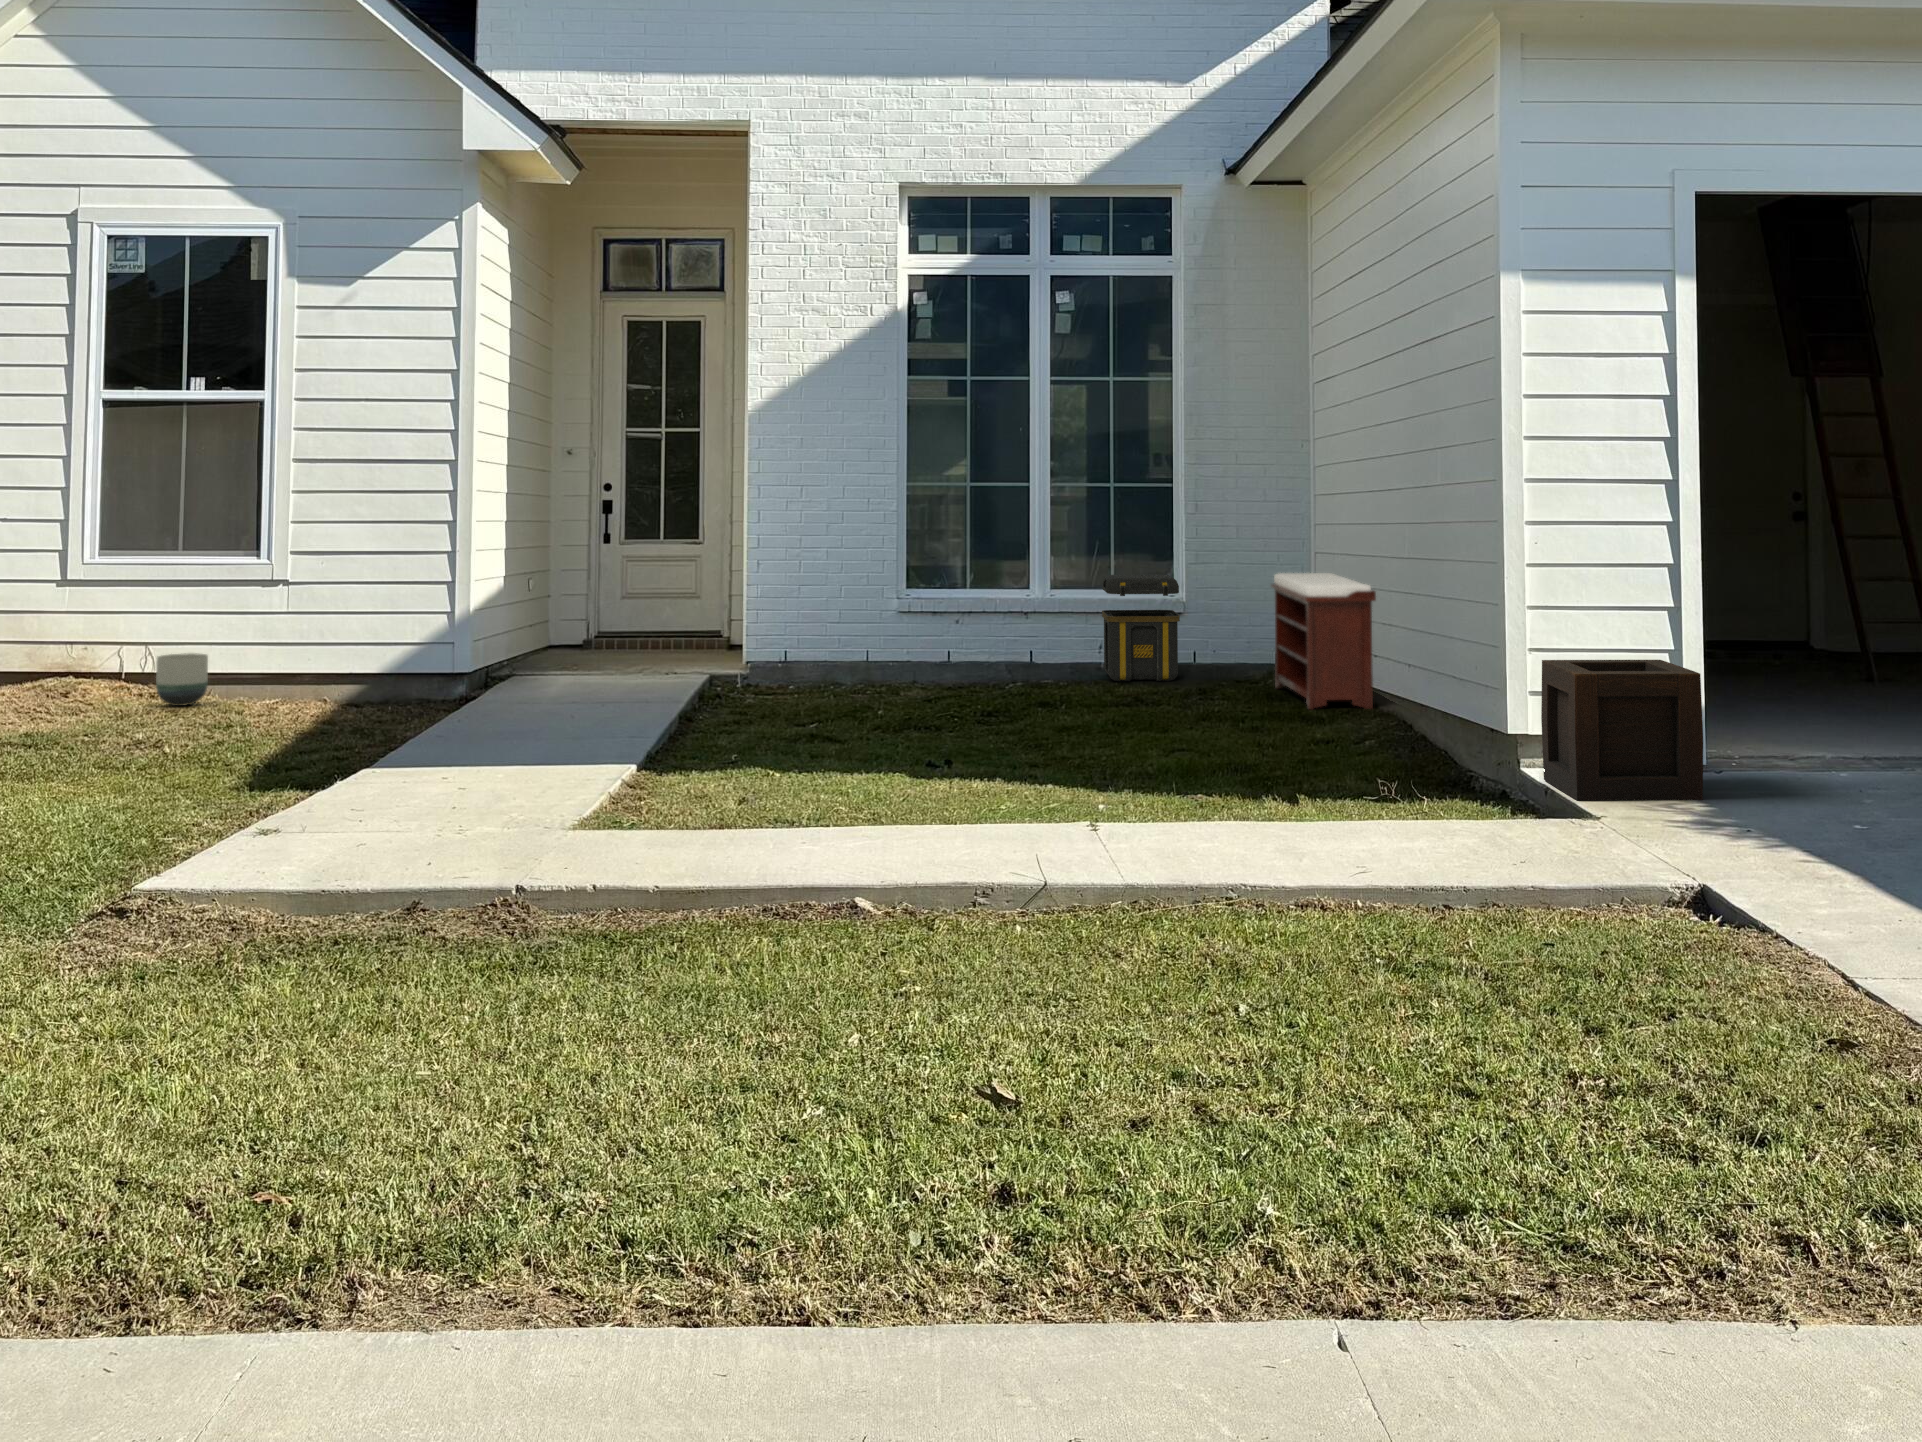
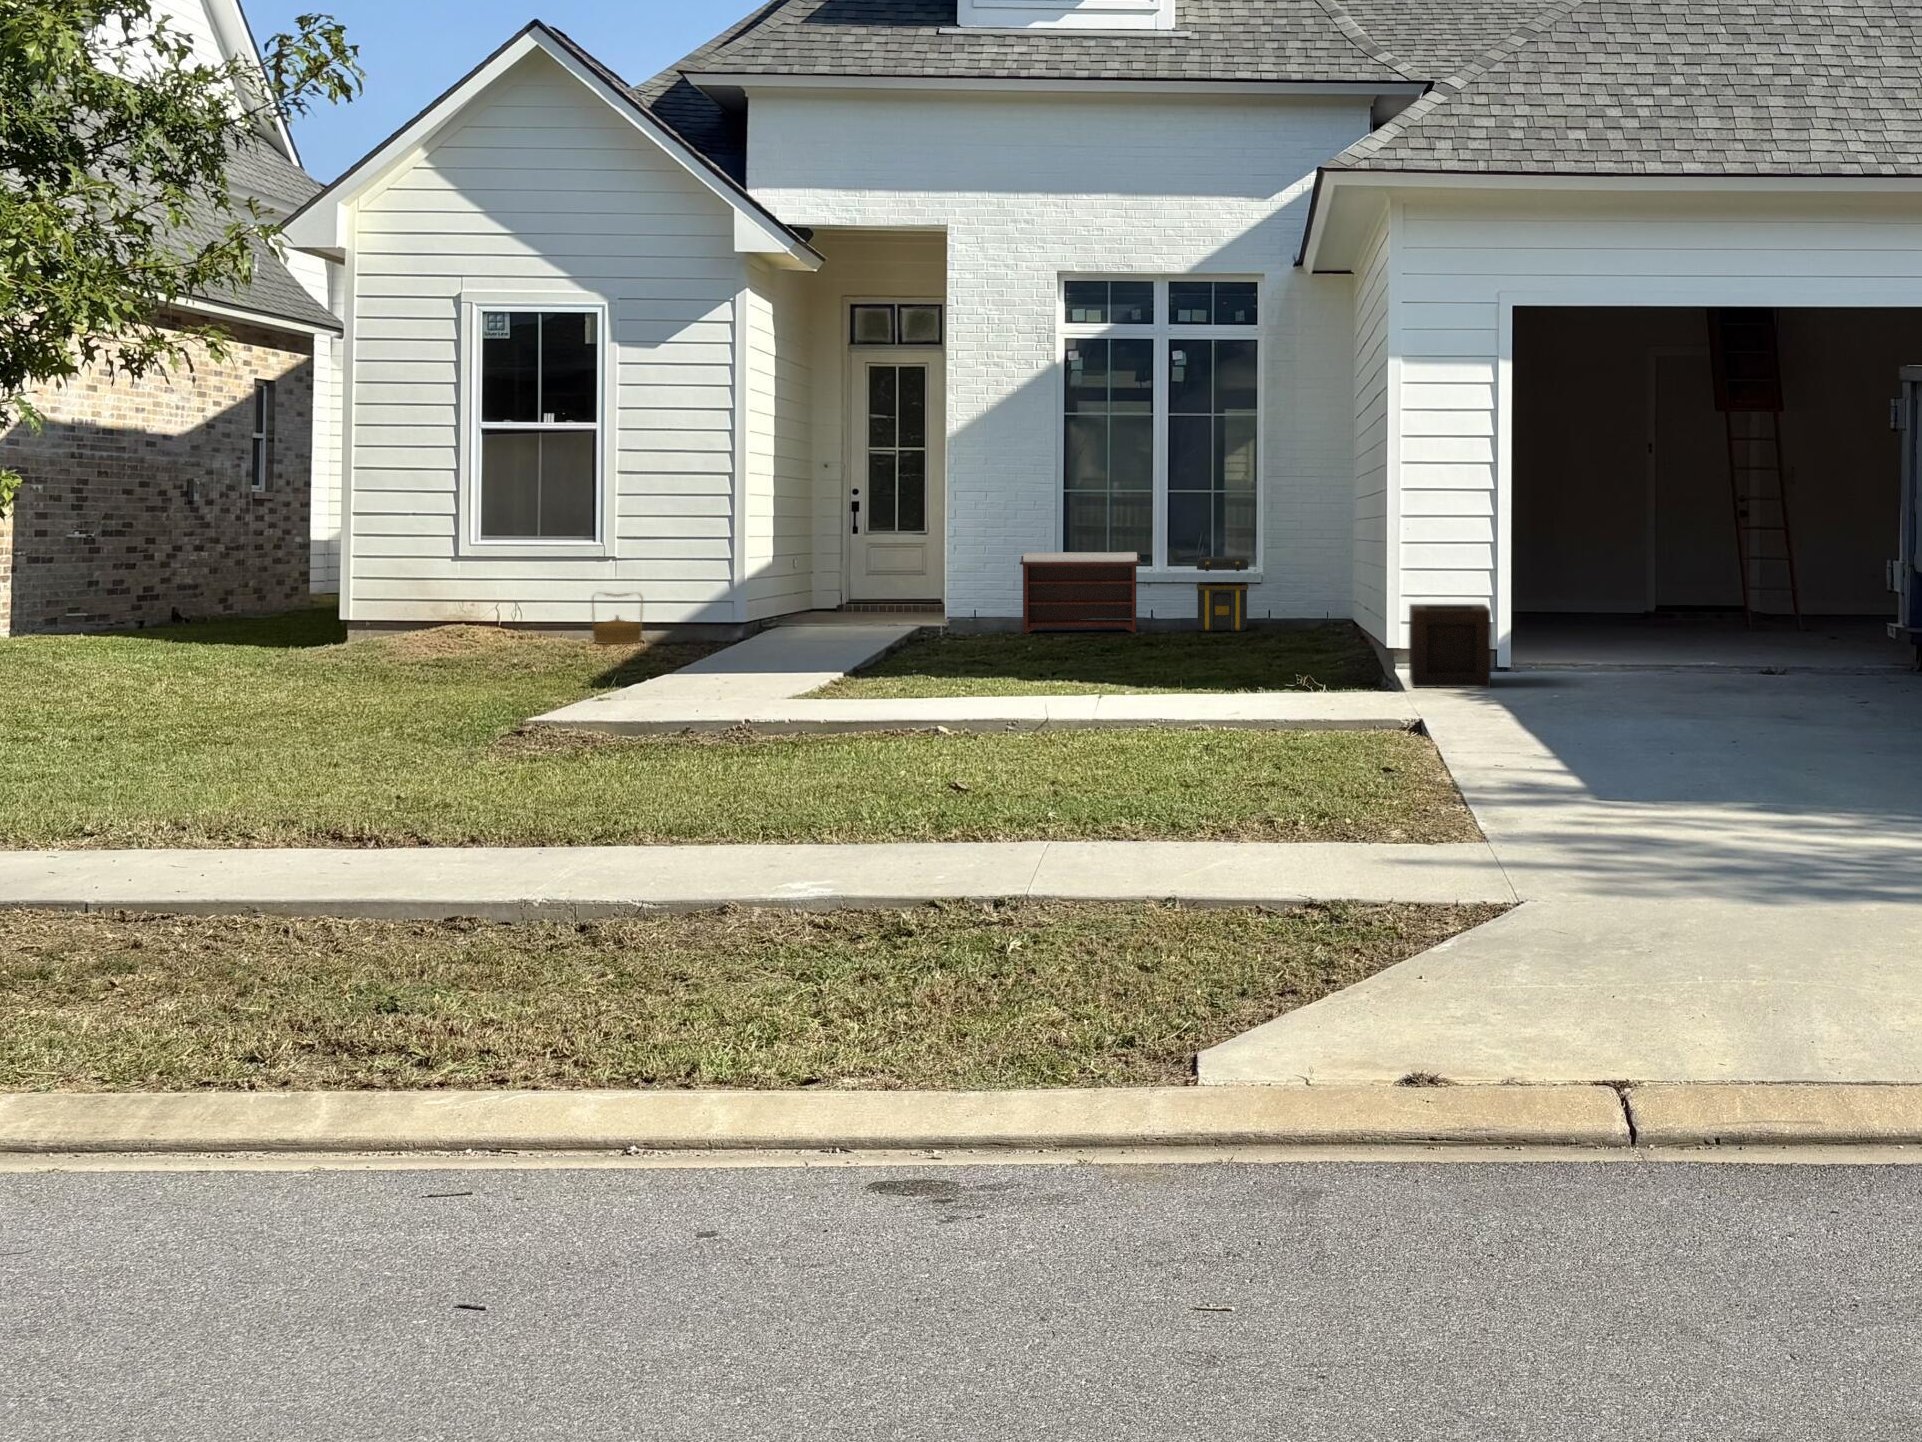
bench: present [1271,573,1376,709] -> present [1020,552,1141,633]
woven basket: none [254,633,328,709] -> present [593,593,642,644]
planter: present [156,653,208,706] -> none [524,607,560,642]

